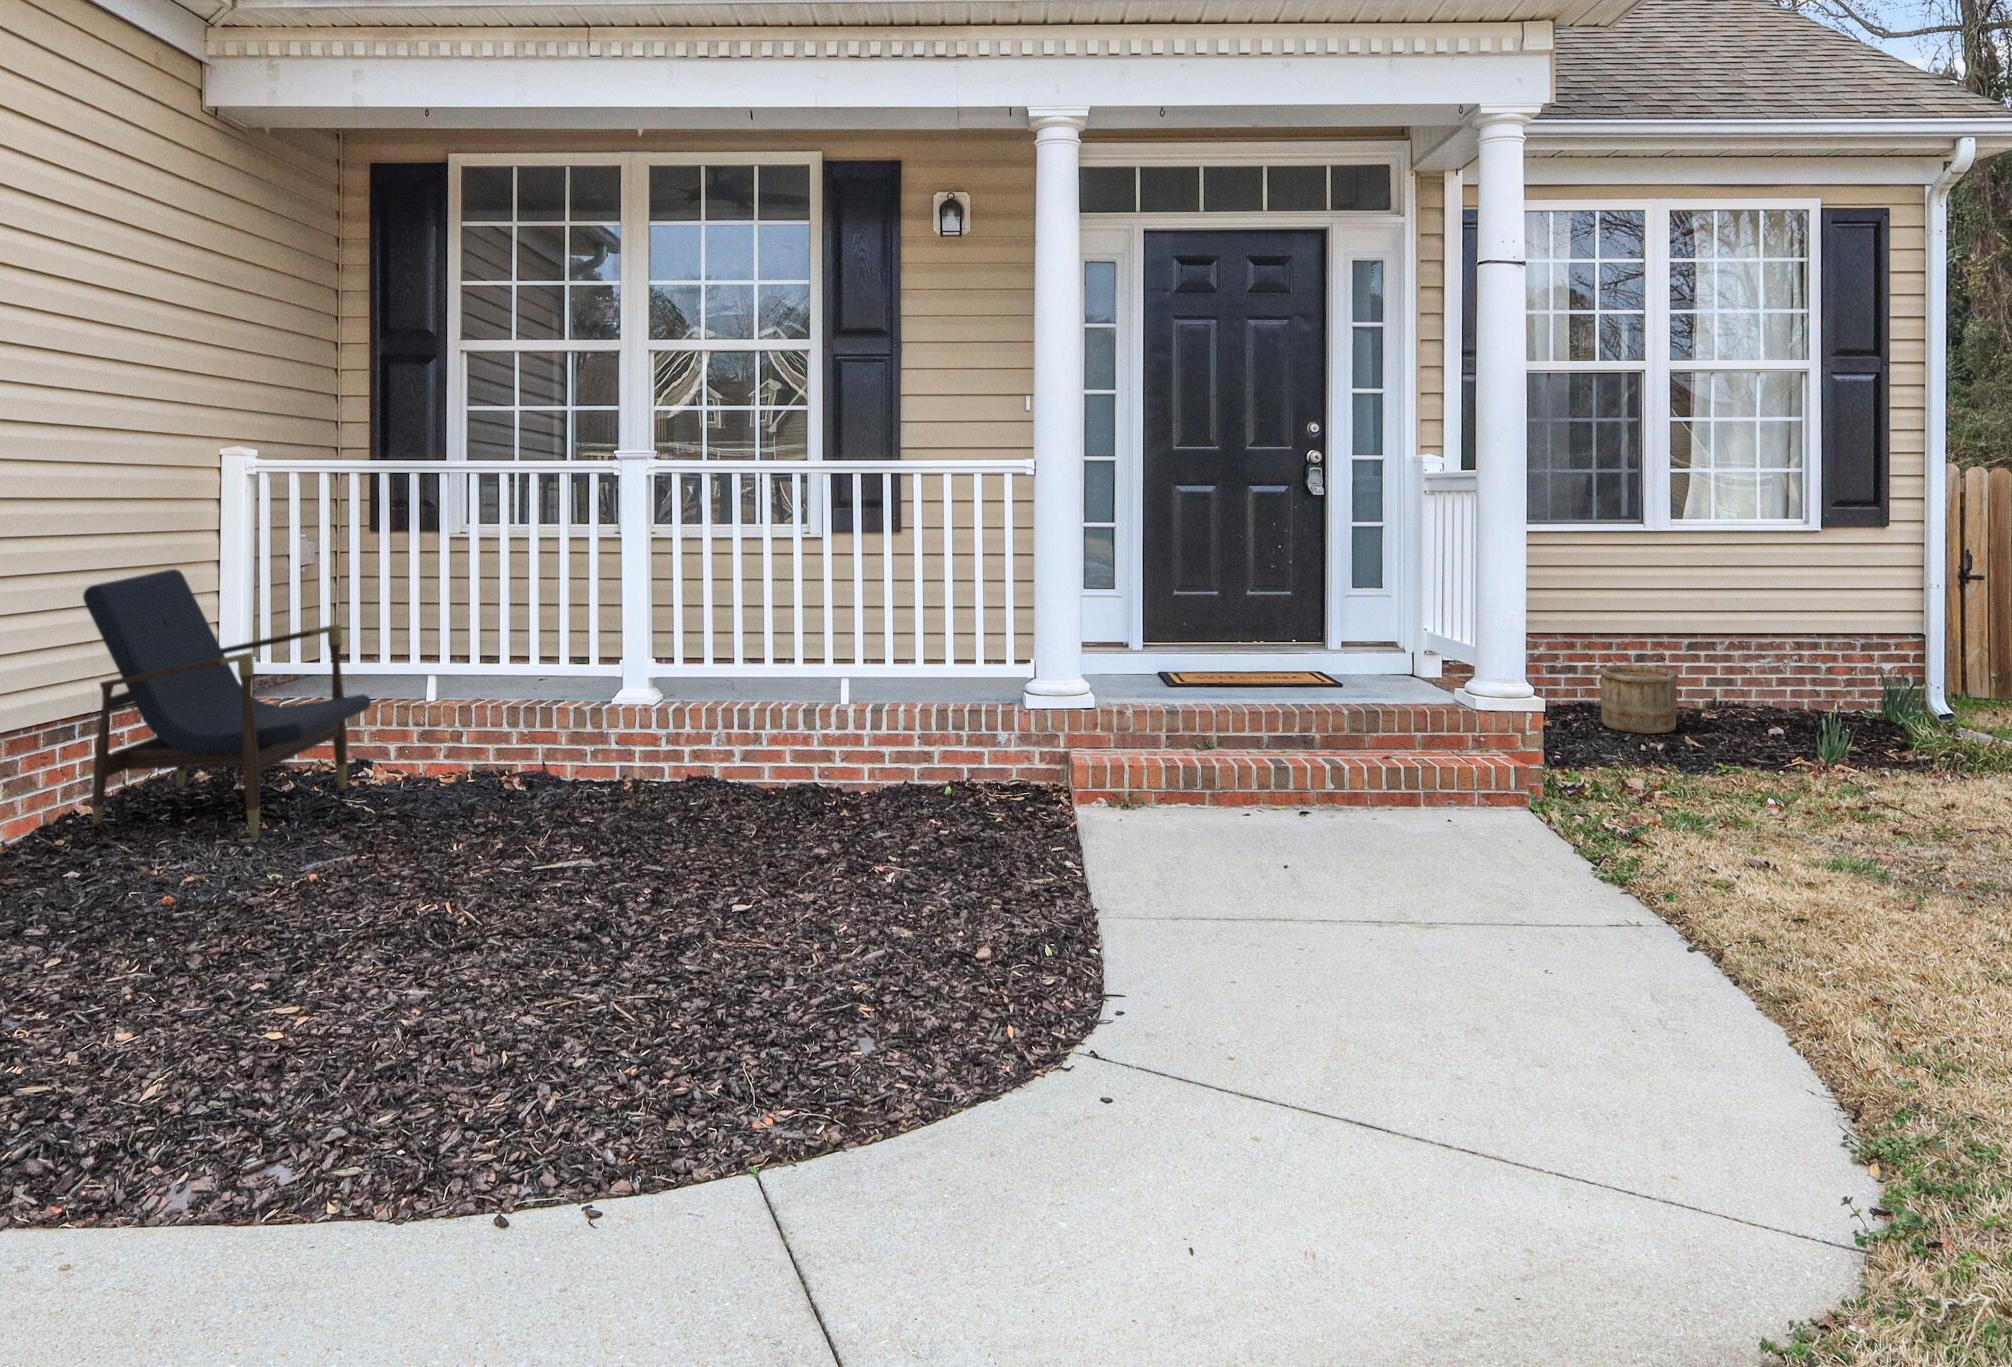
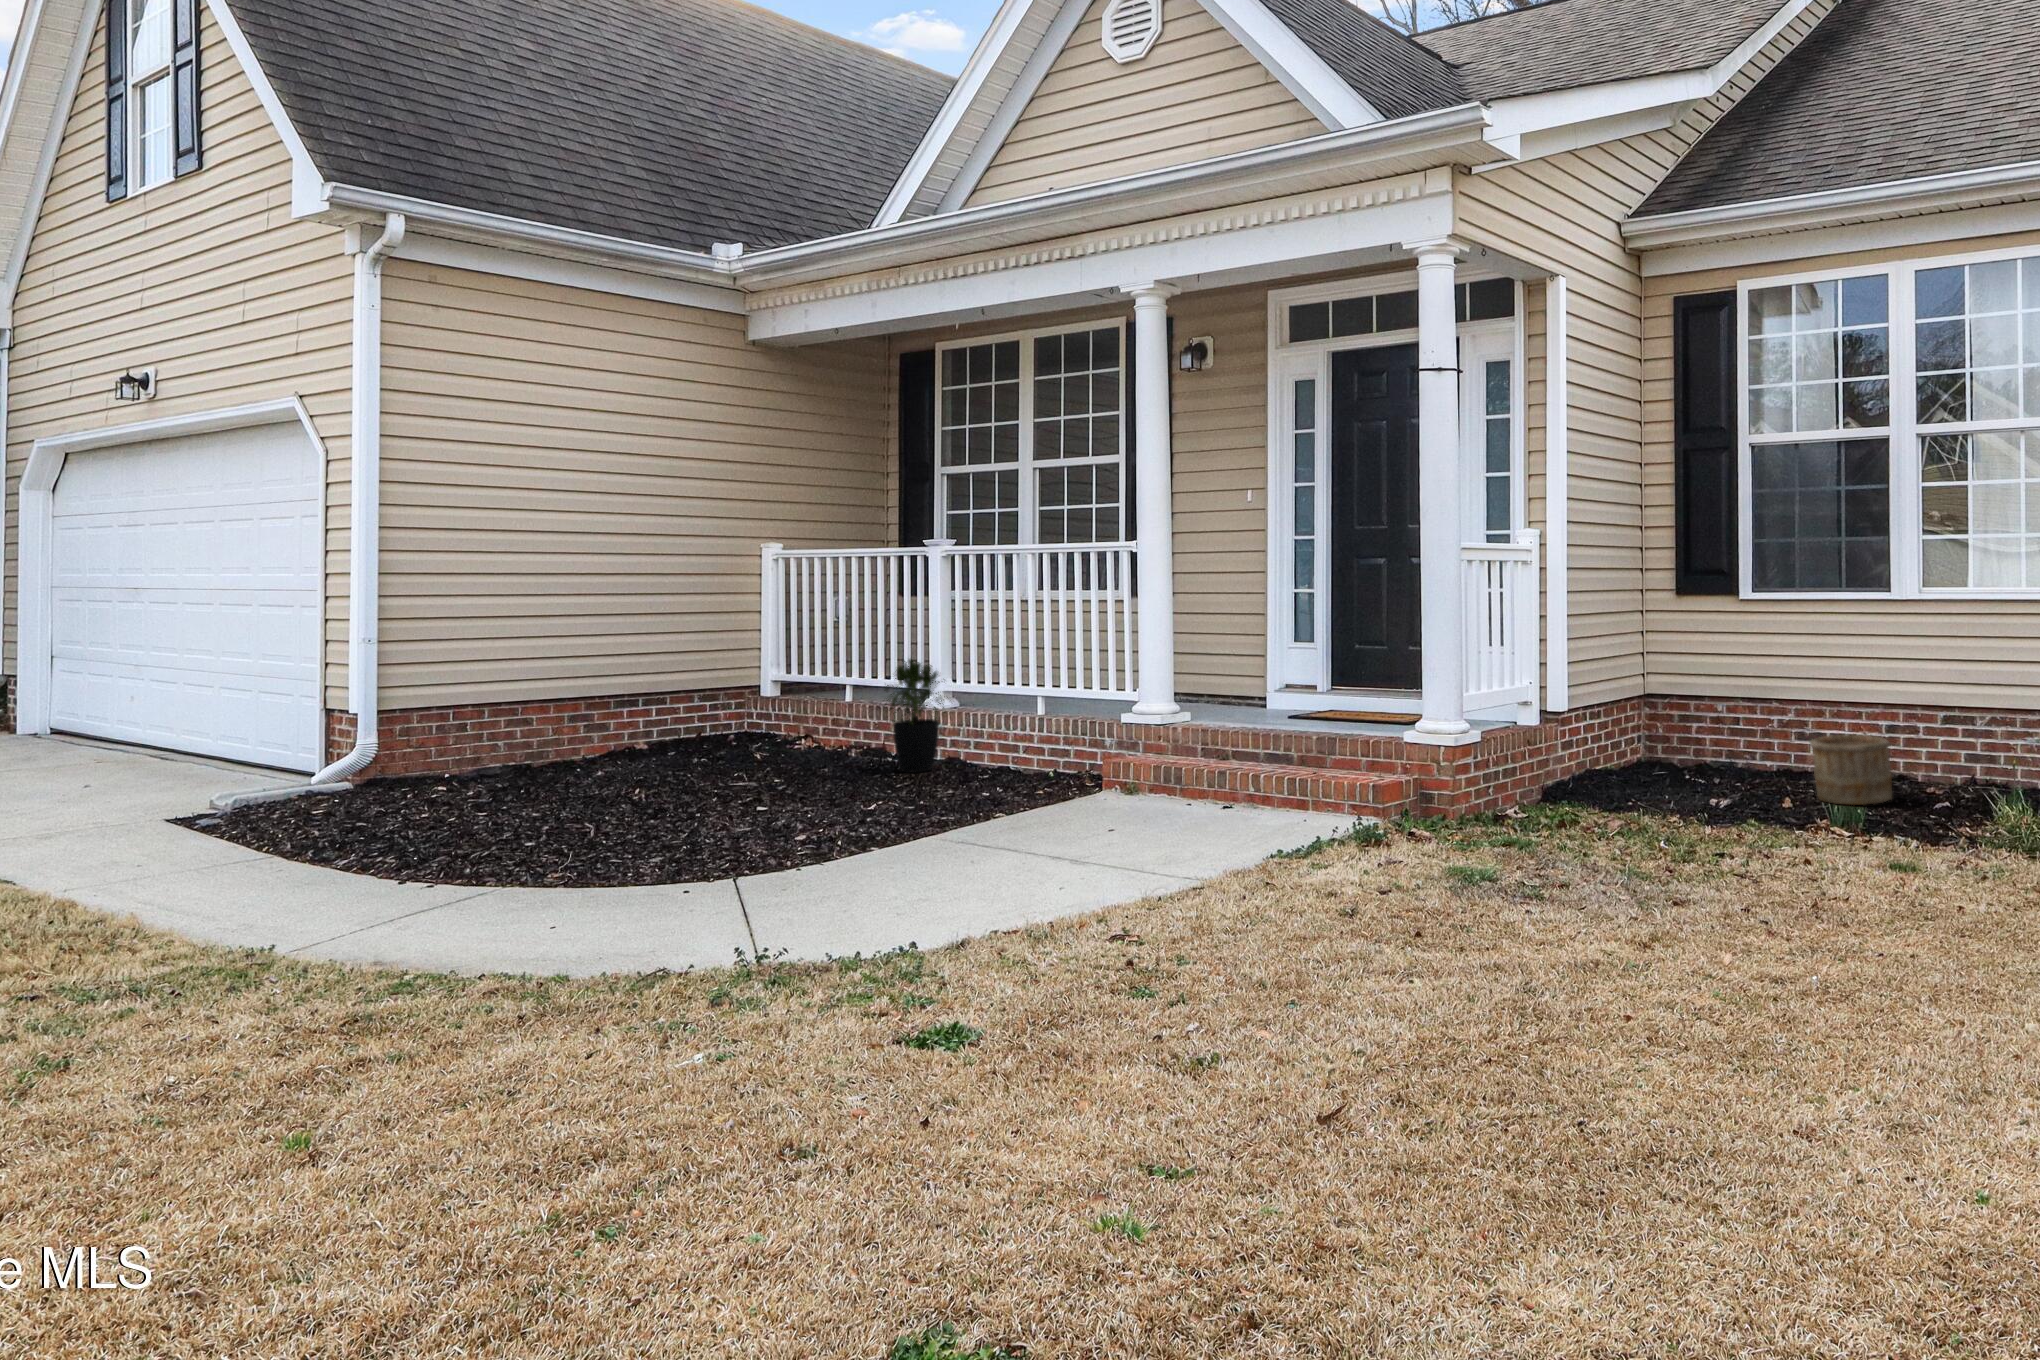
lounge chair: present [83,569,371,837] -> none [631,608,786,767]
potted plant: none [614,635,708,803] -> present [884,659,948,773]

